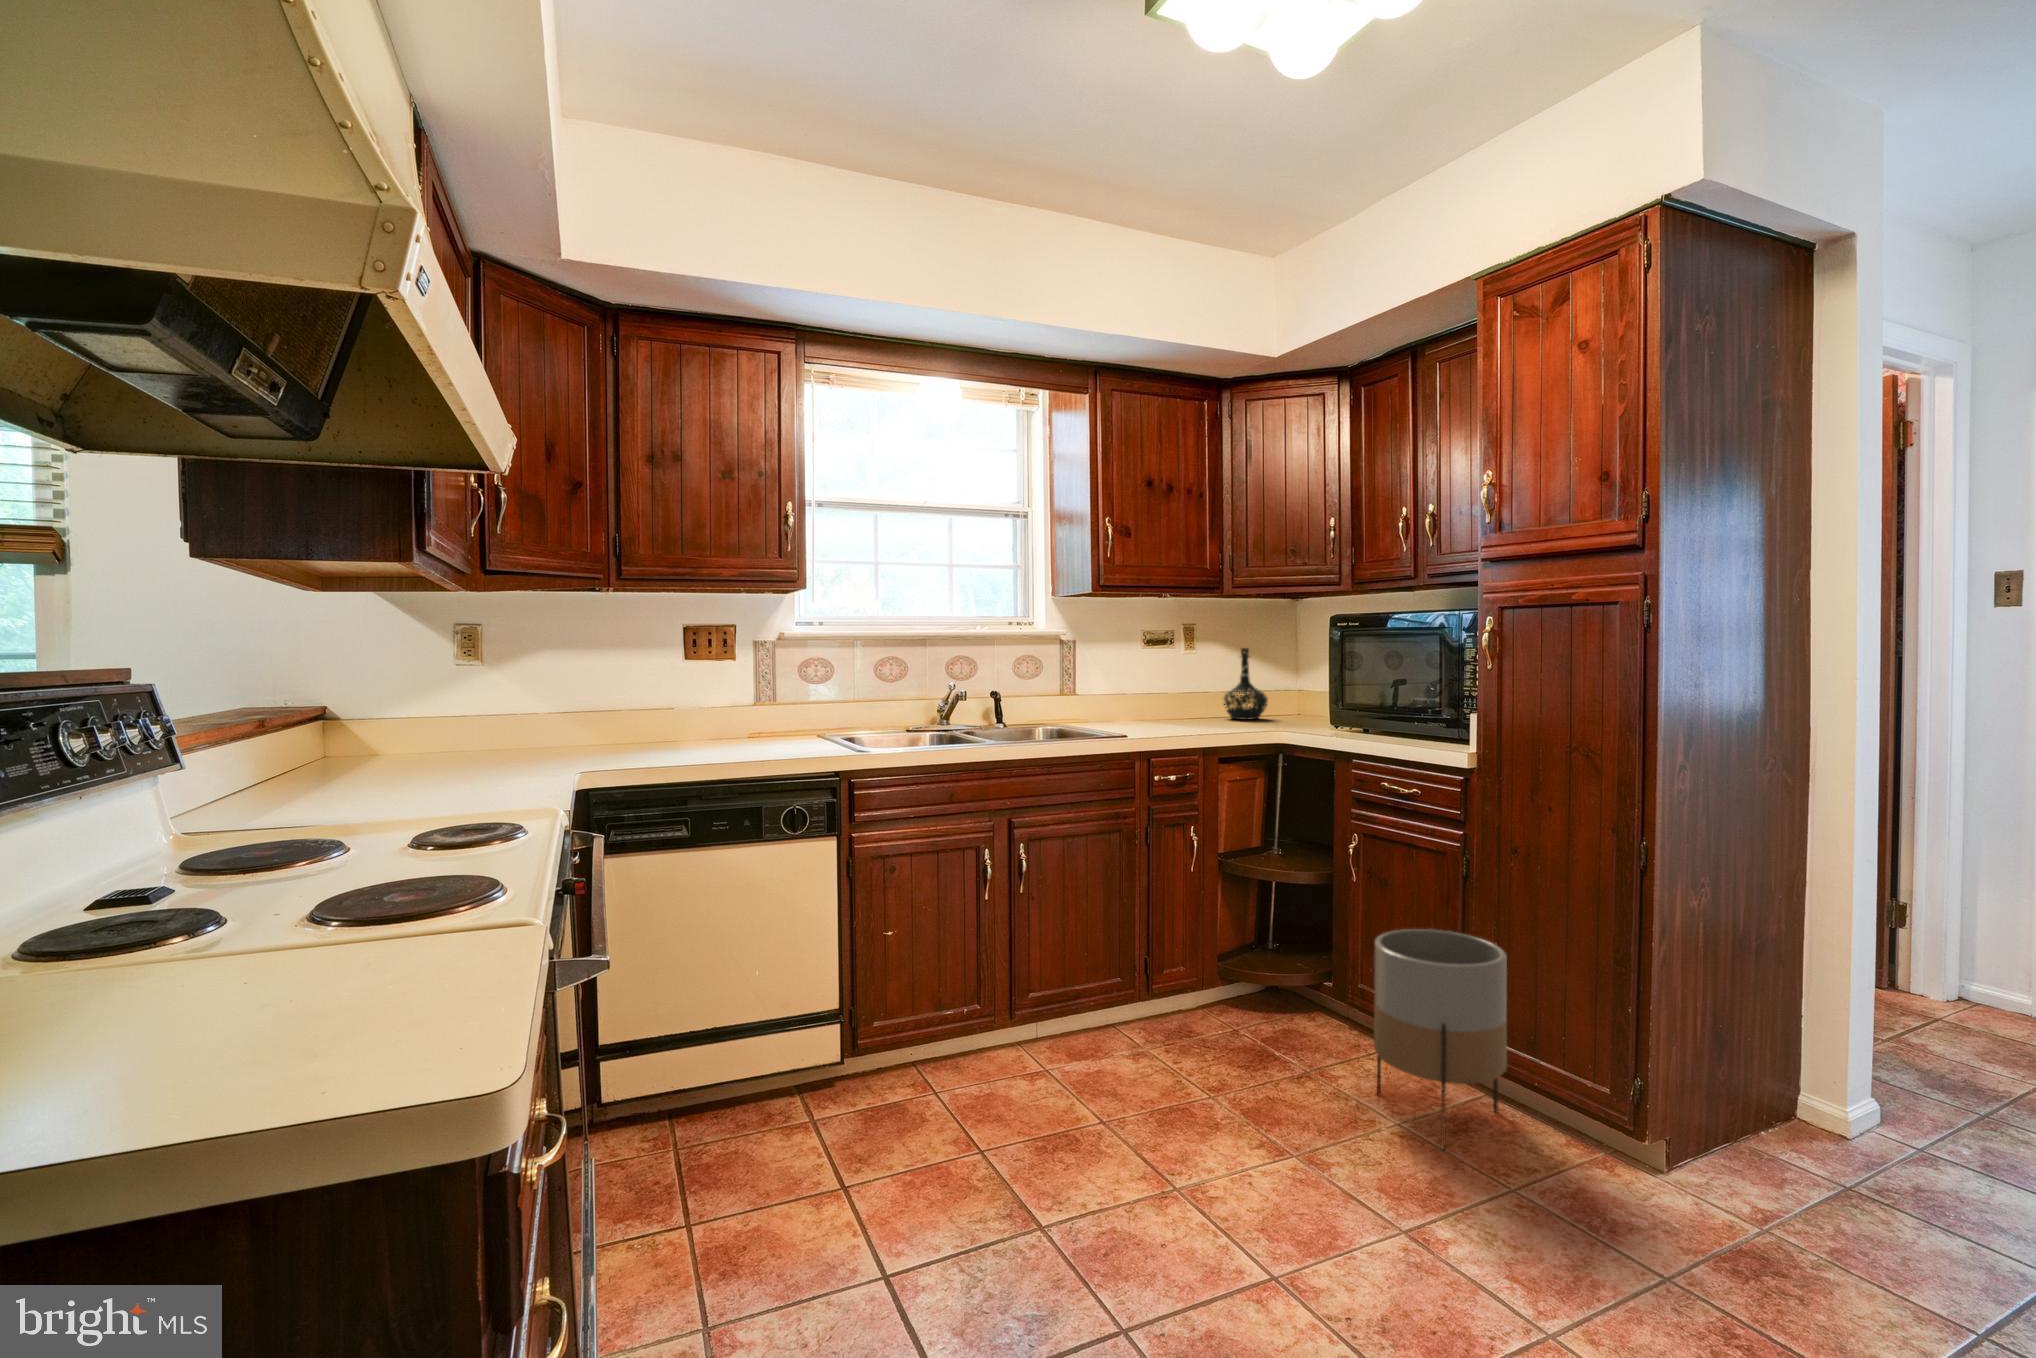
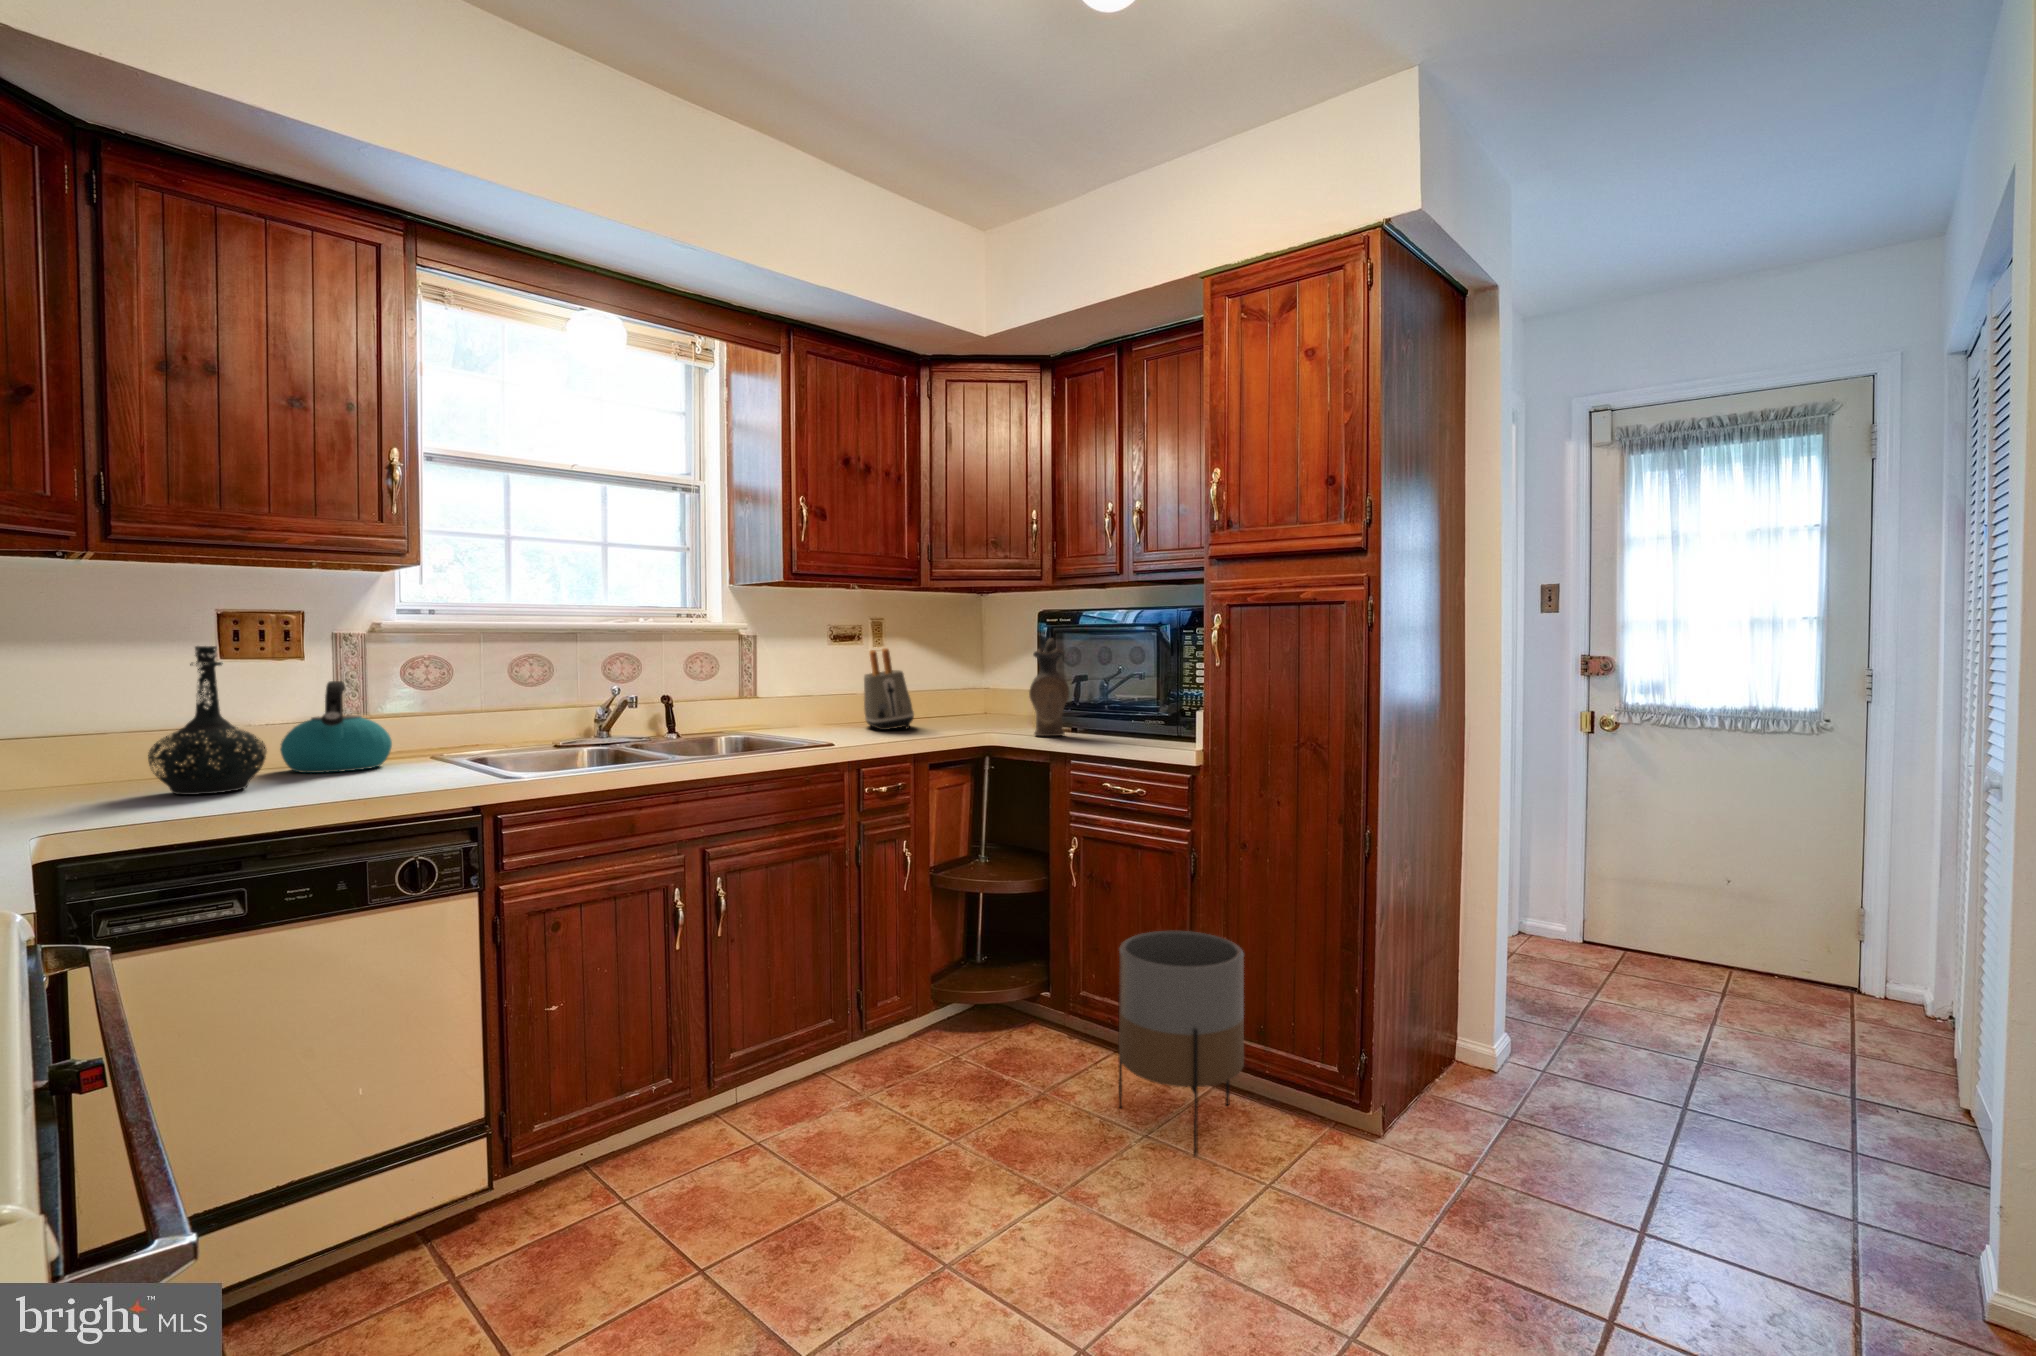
ceramic pitcher: none [1311,641,1351,735] -> present [1029,639,1069,736]
bottle: present [1223,648,1268,720] -> present [148,646,266,795]
toaster: none [1167,651,1212,725] -> present [864,648,914,730]
kettle: none [724,676,794,742] -> present [280,681,392,773]

